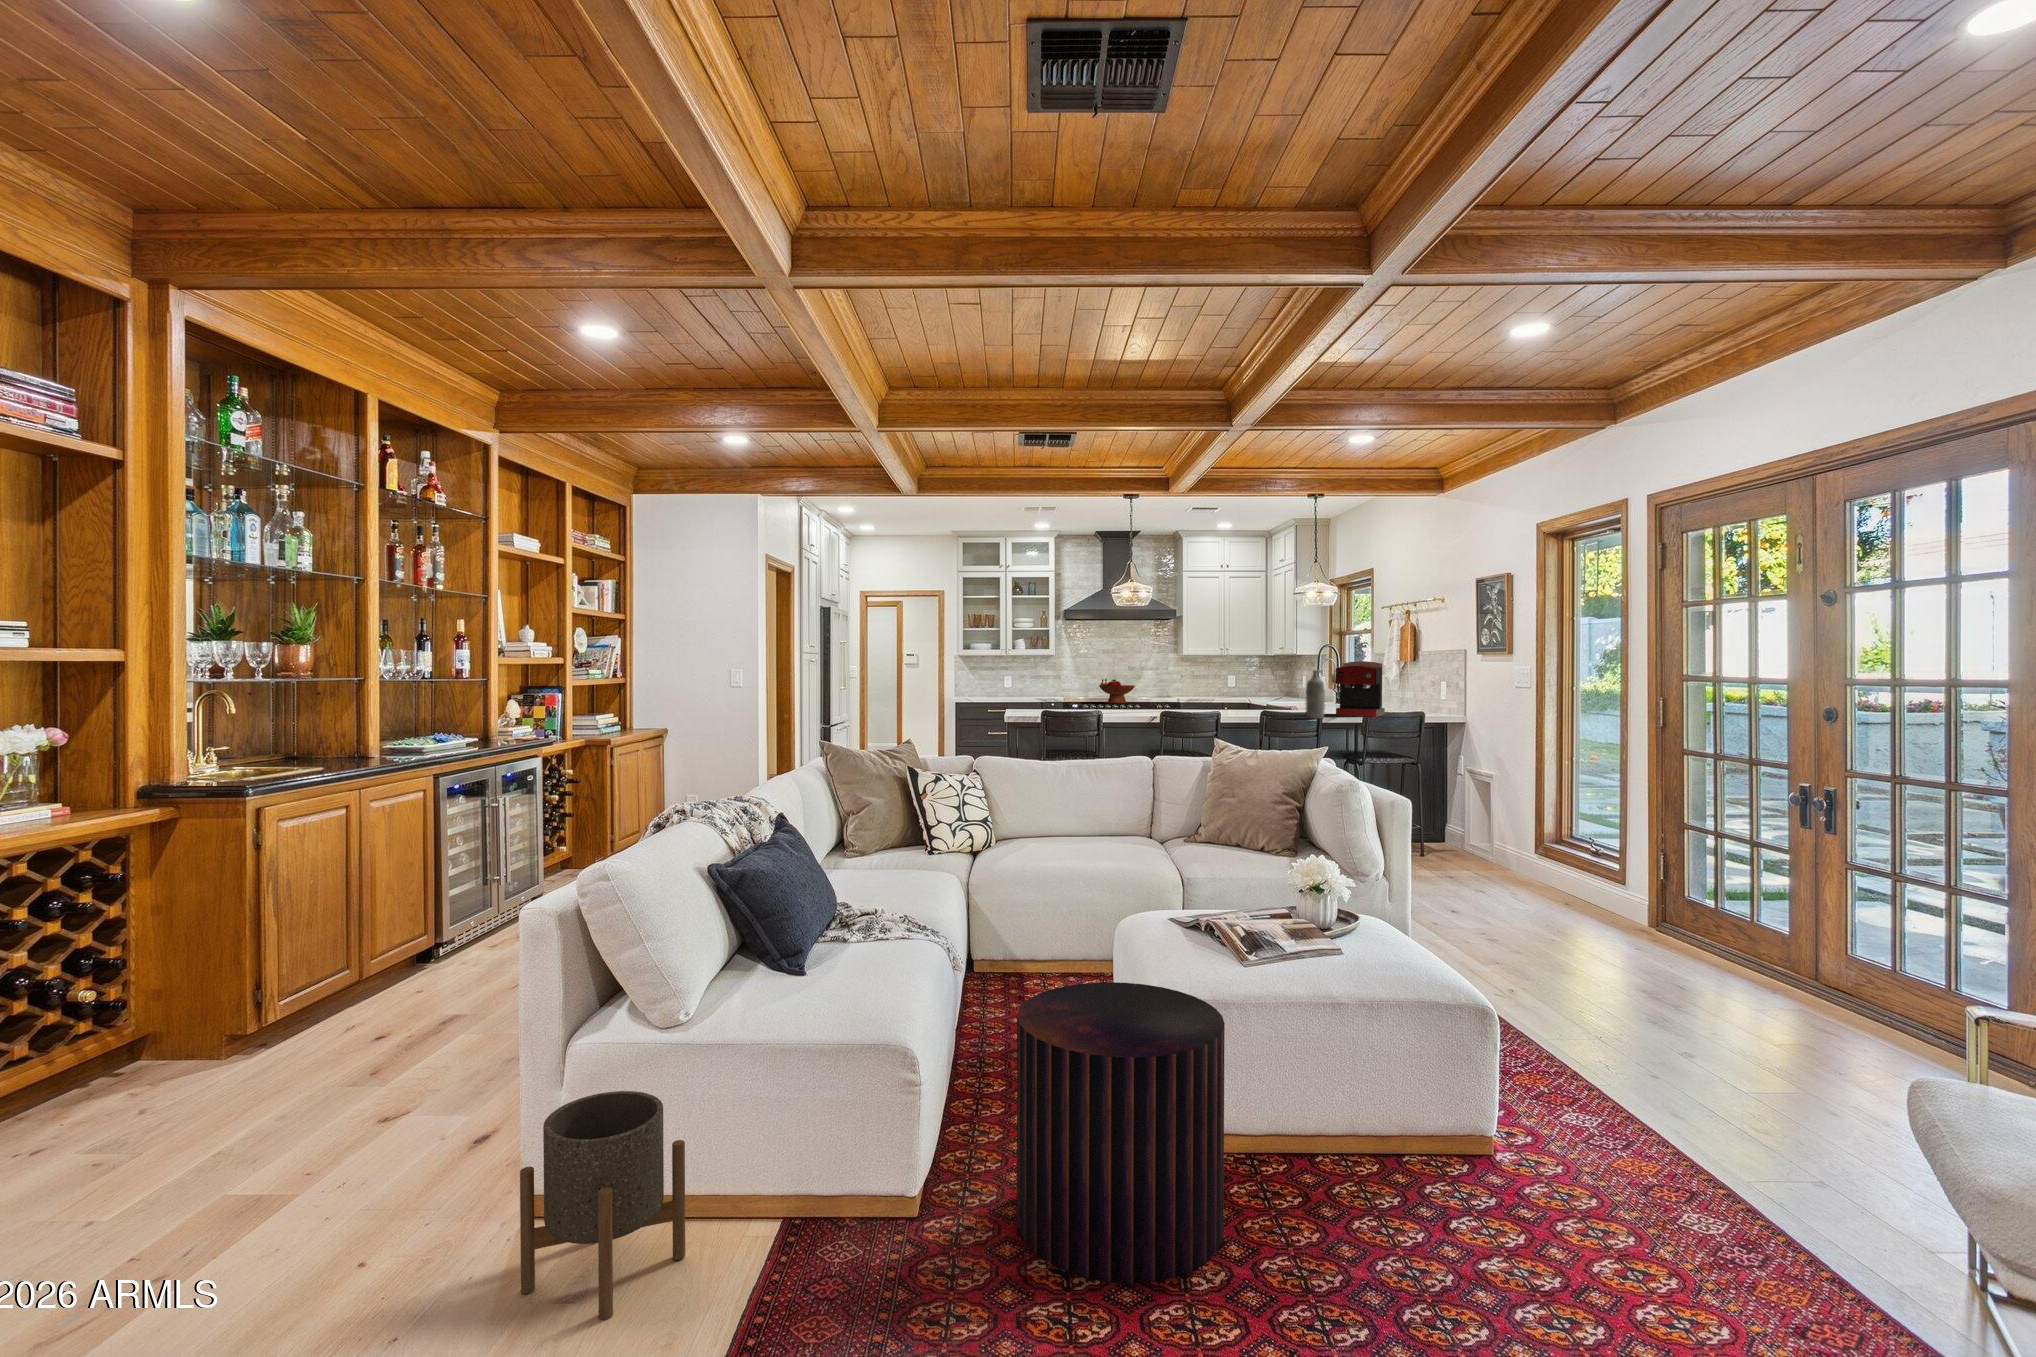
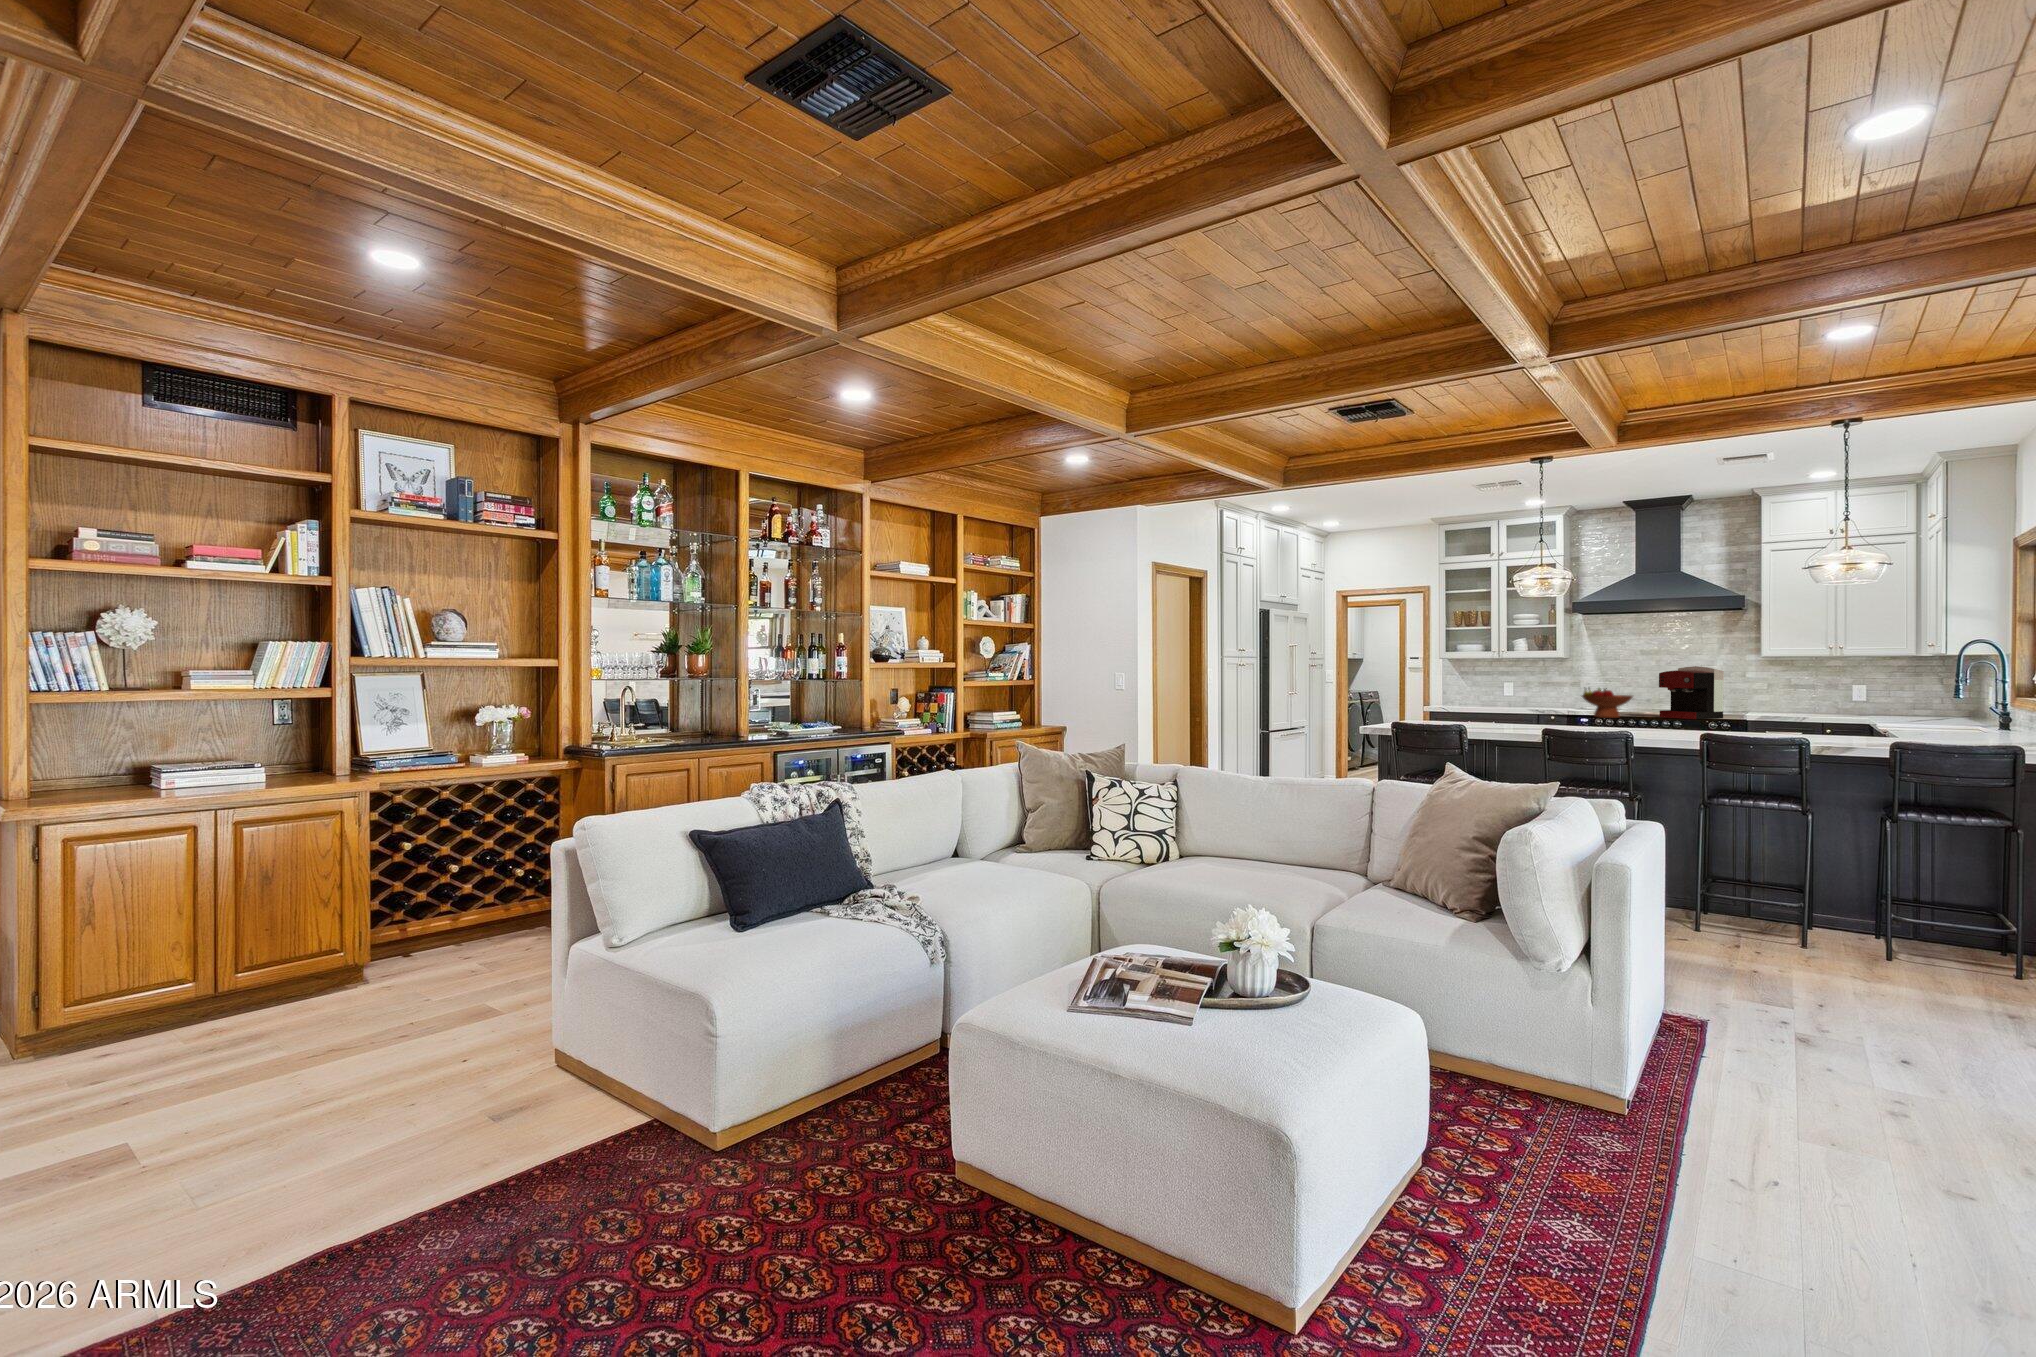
coffee maker: present [1336,661,1385,717] -> present [1659,666,1724,719]
bottle: present [1306,670,1325,719] -> none [1762,678,1795,748]
pouf: present [1017,982,1225,1284] -> none [715,983,922,1280]
planter: present [520,1091,685,1320] -> none [471,984,565,1138]

